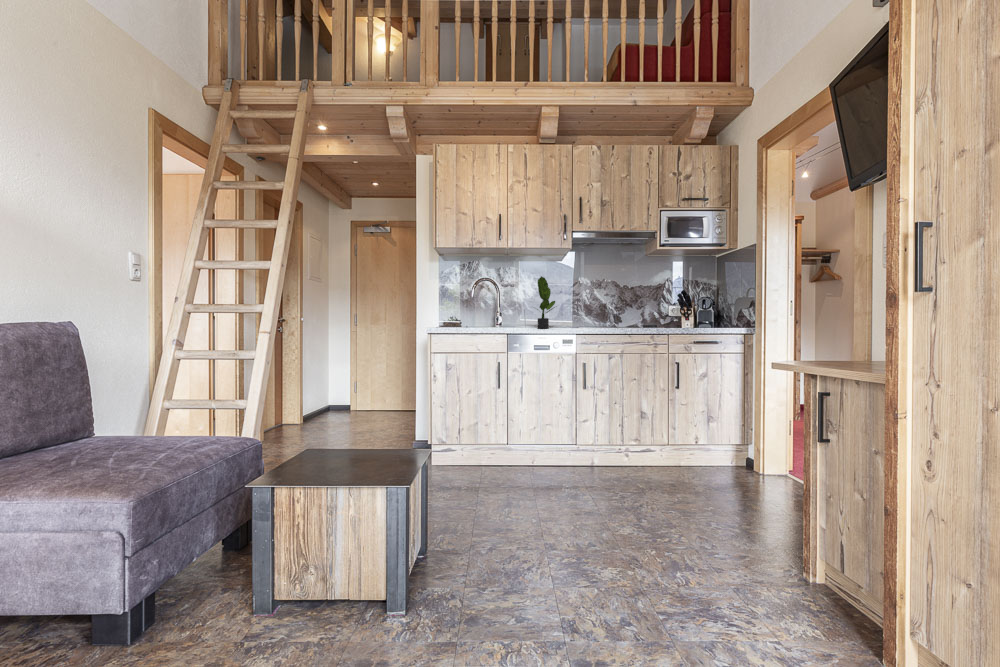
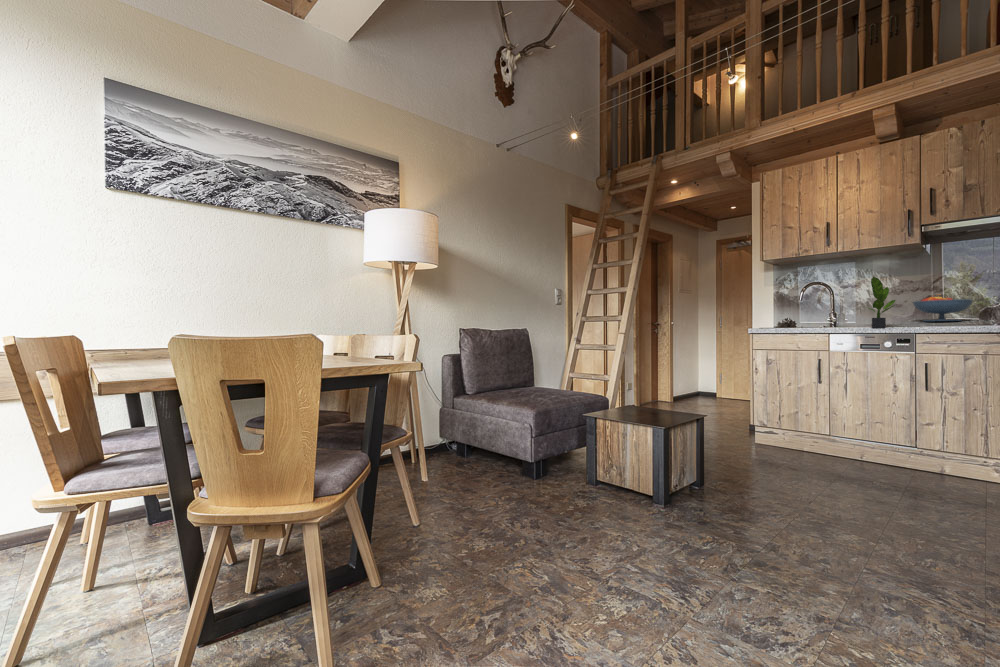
fruit bowl: none [557,298,599,323] -> present [913,296,973,322]

